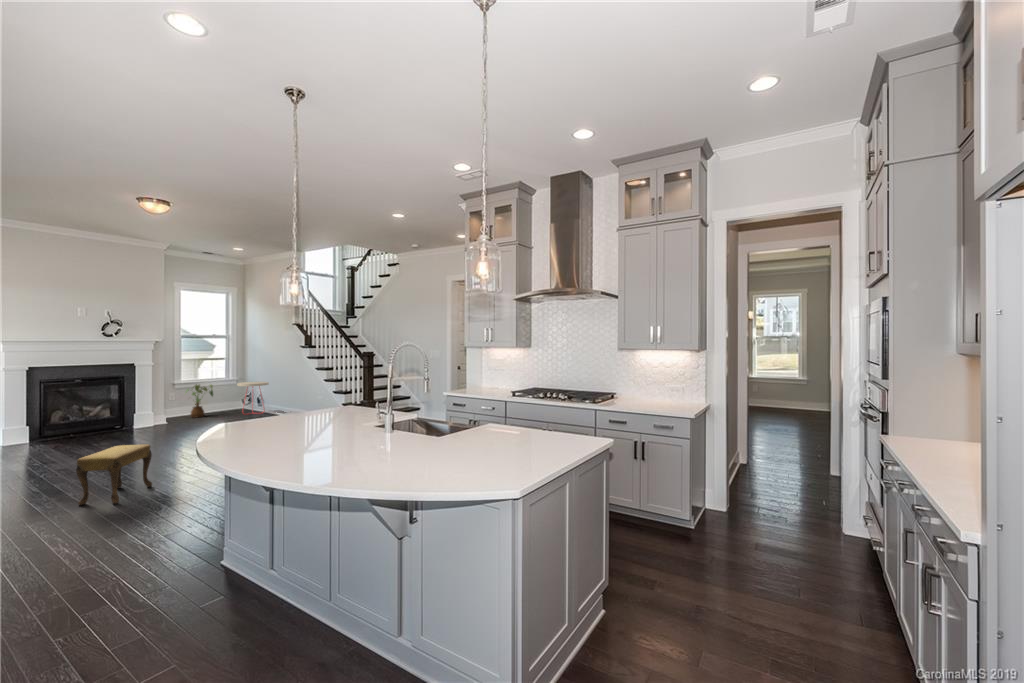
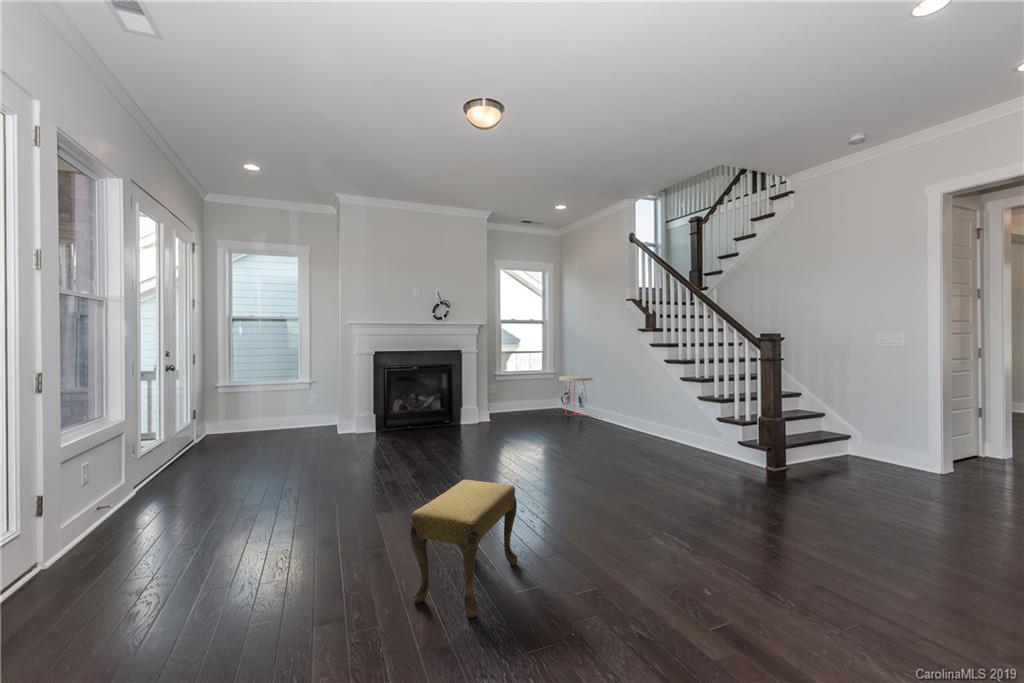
house plant: present [187,384,213,418] -> none [506,376,535,415]

